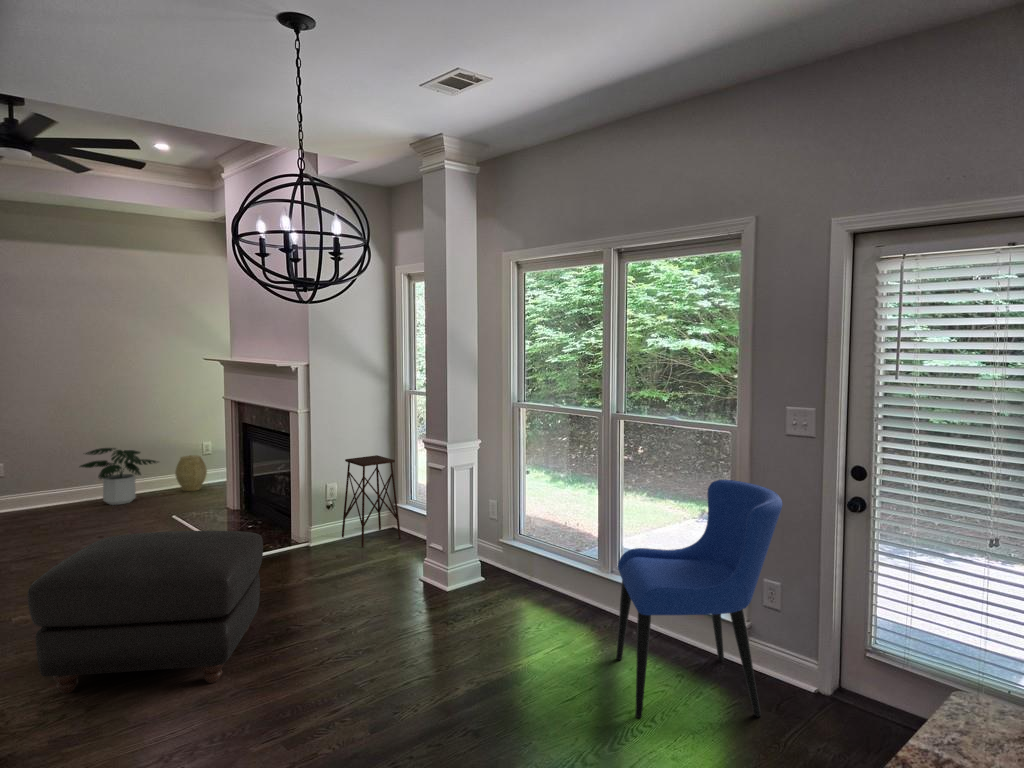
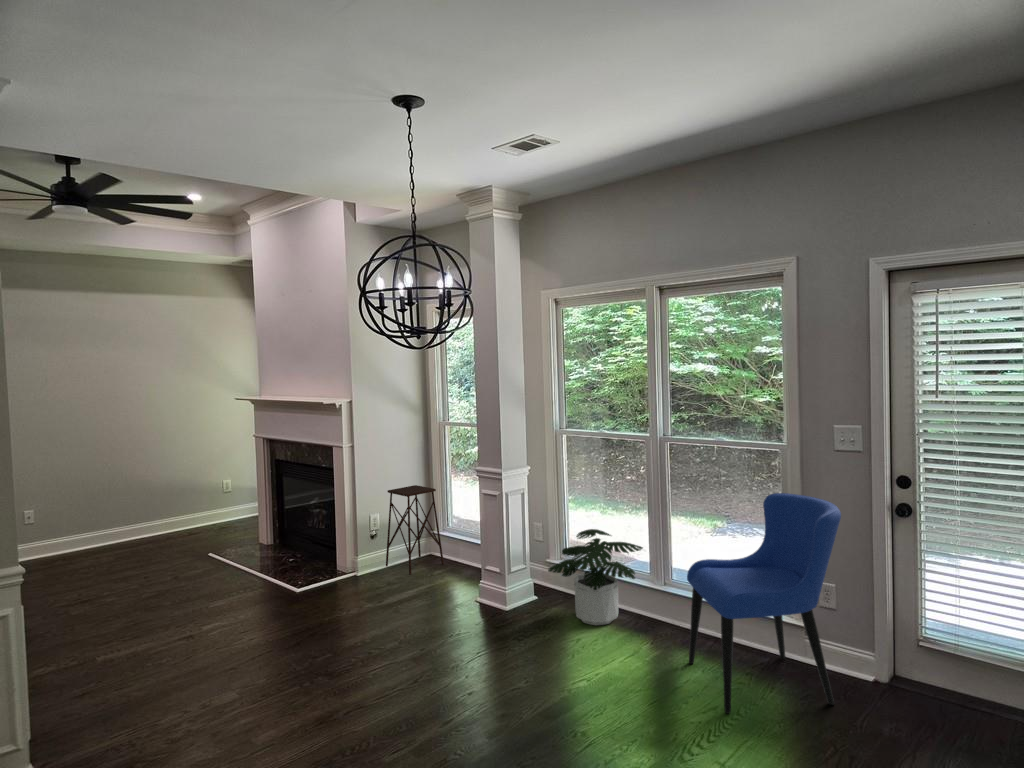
potted plant: present [80,448,158,505] -> present [548,529,643,625]
woven basket: present [175,455,207,491] -> none [199,493,230,529]
ottoman: present [28,531,263,694] -> none [151,565,346,728]

